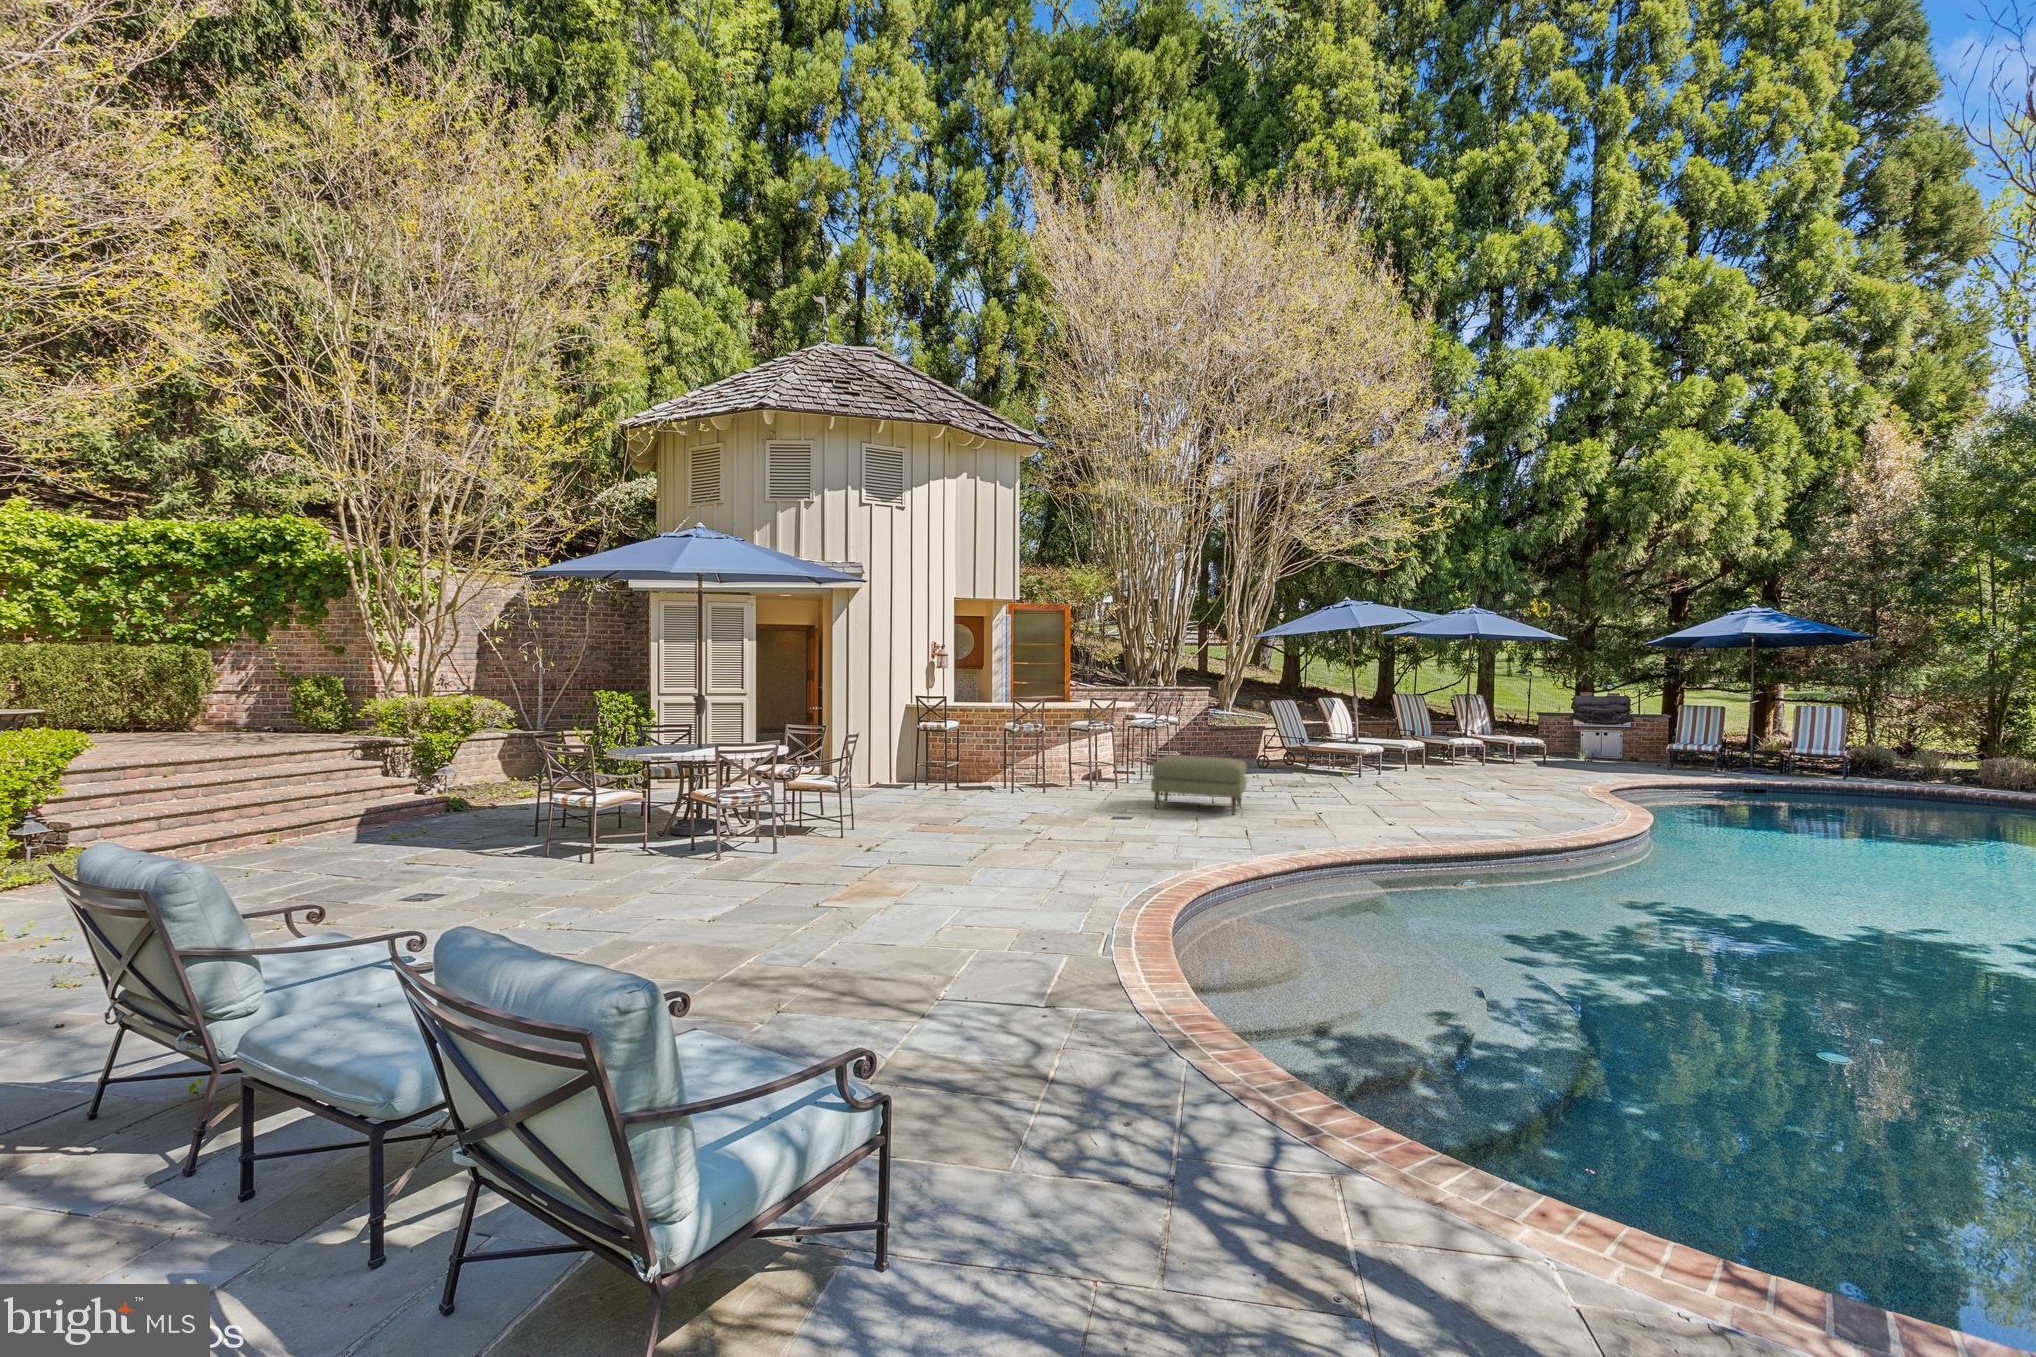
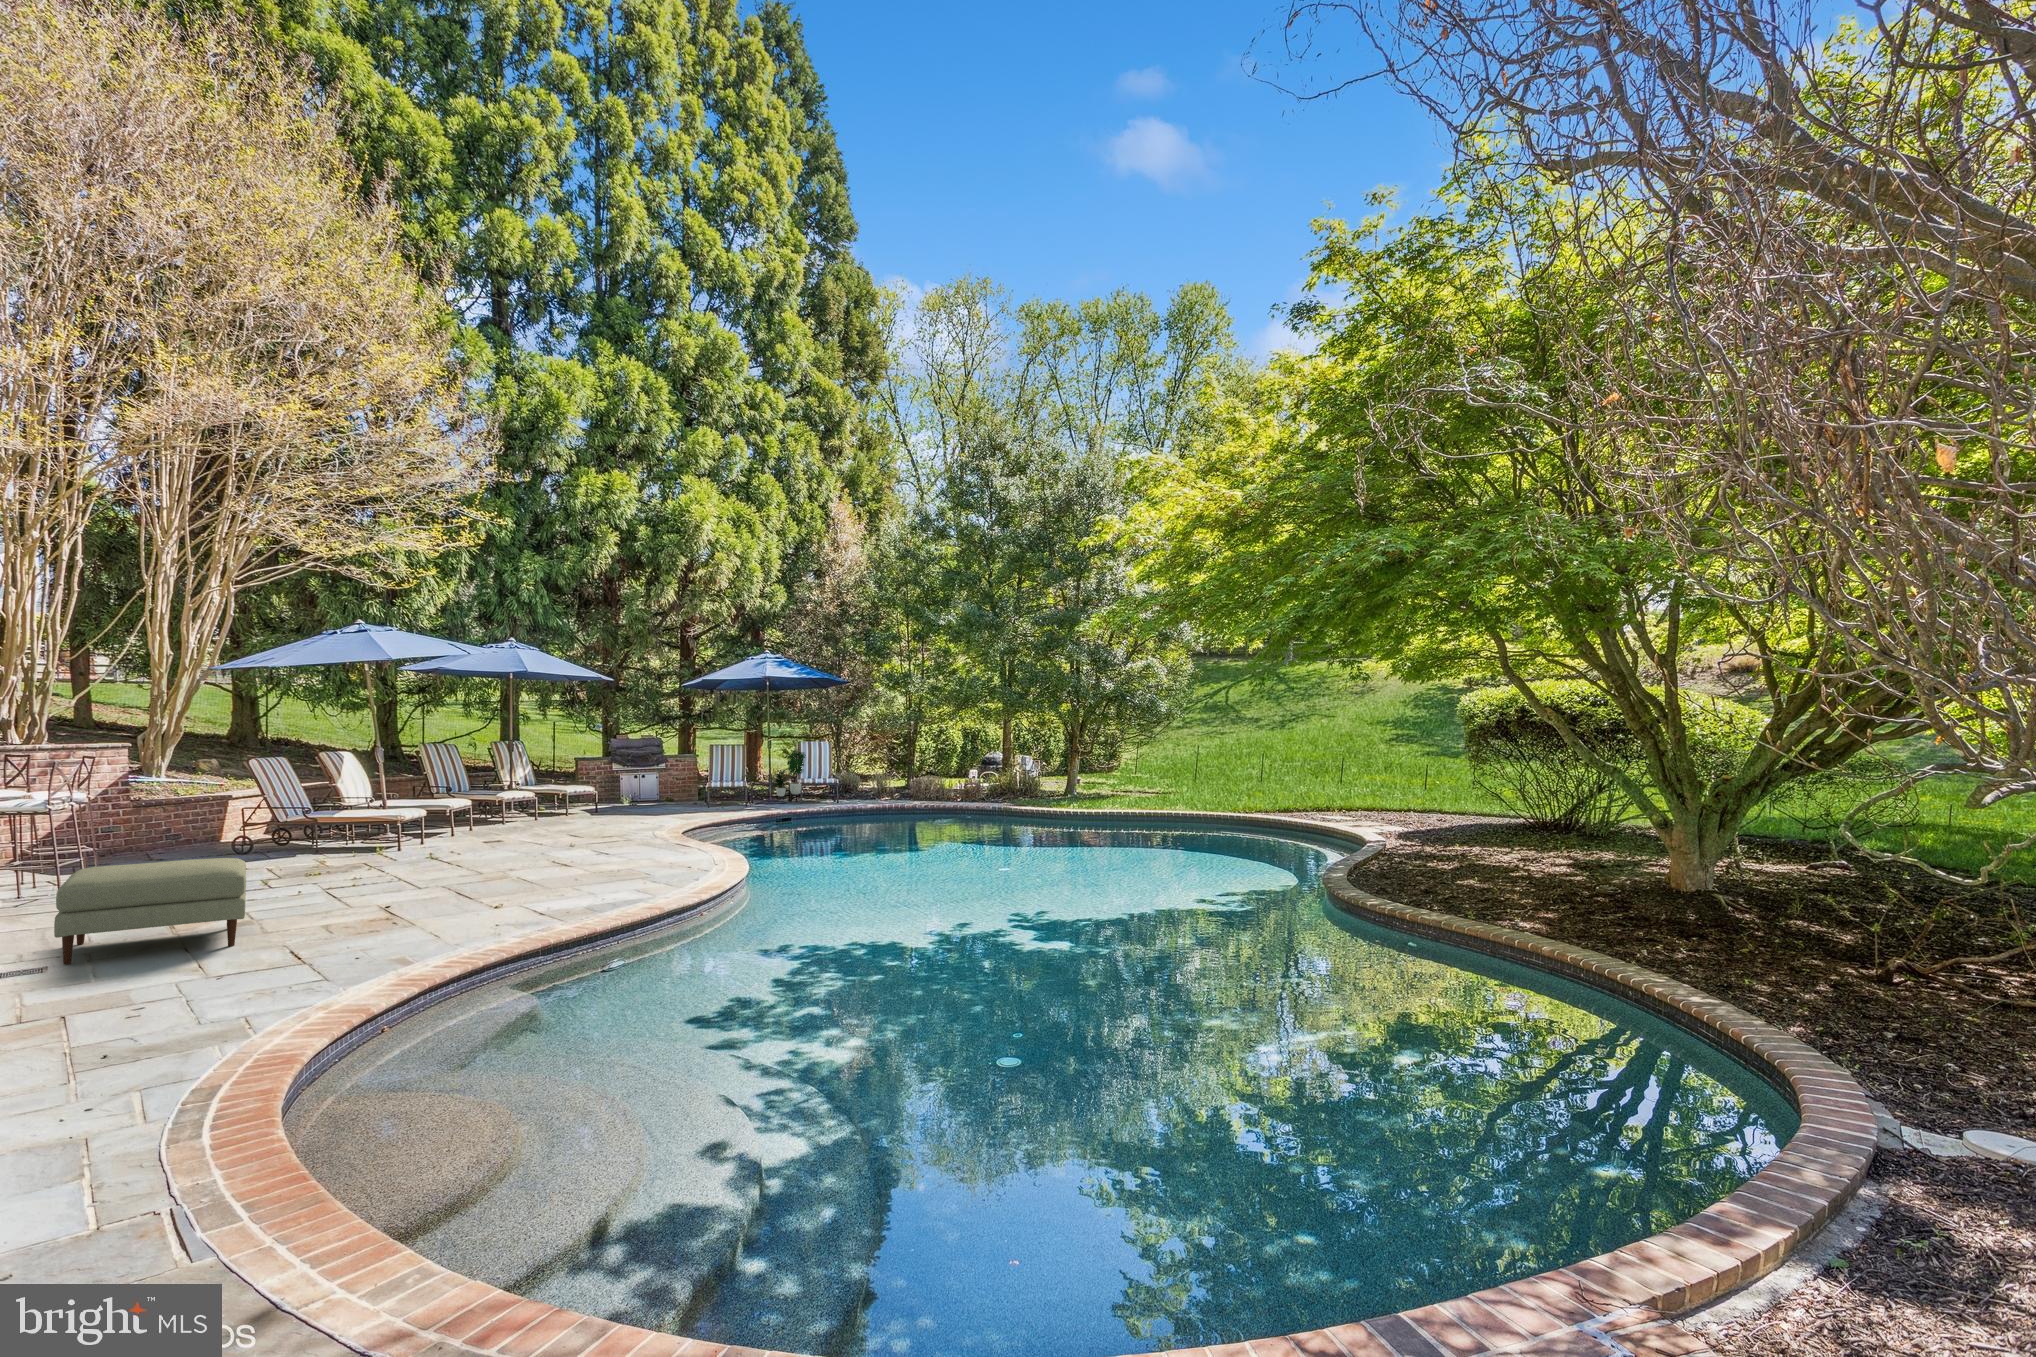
potted plant: none [1748,720,1802,774] -> present [773,749,806,796]

